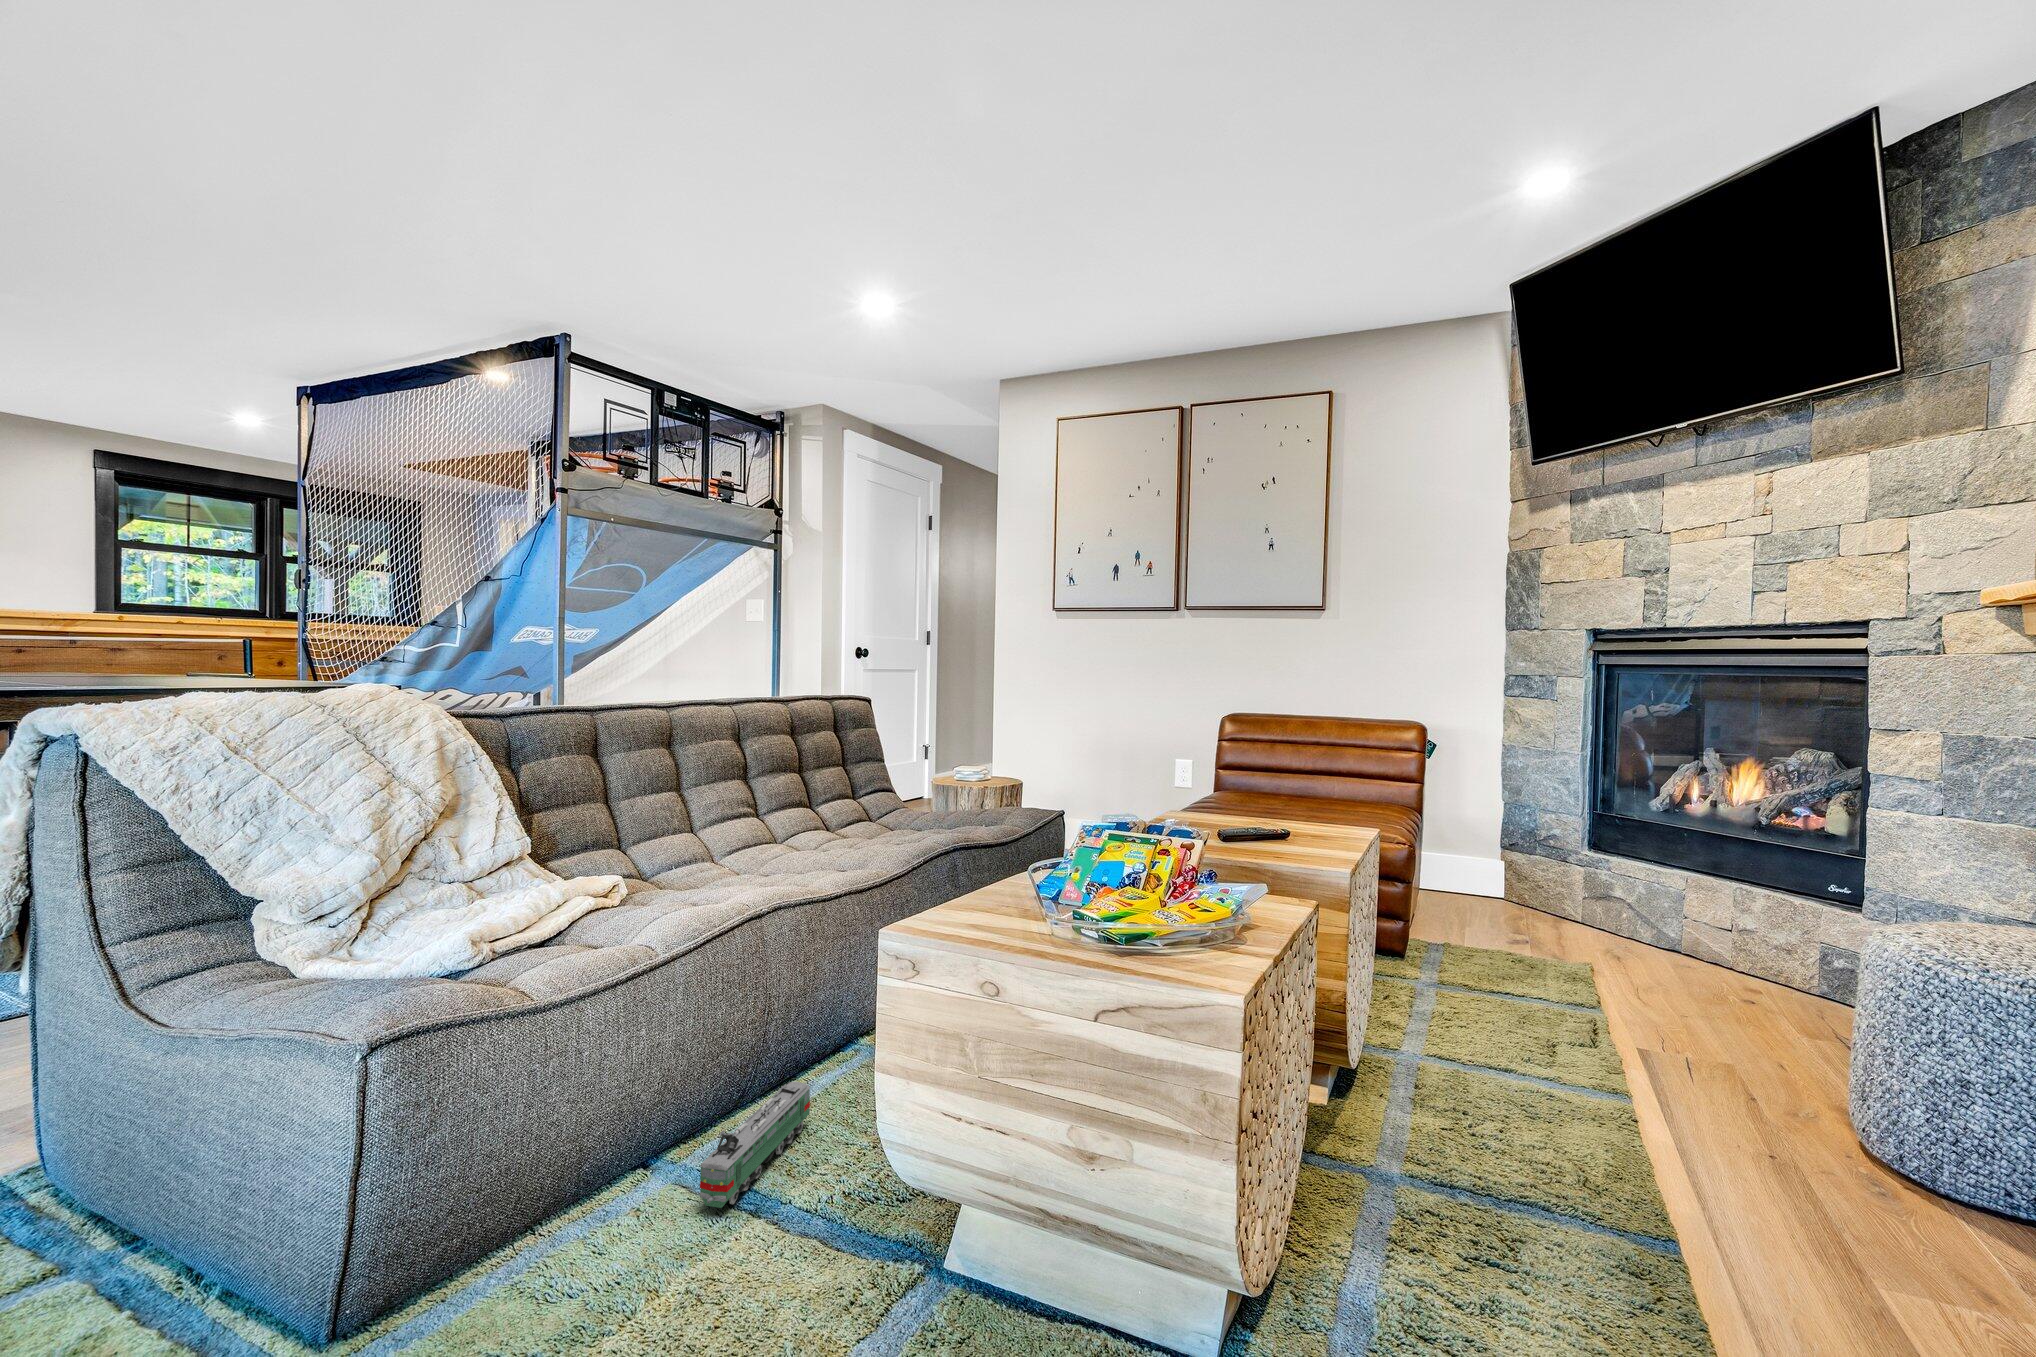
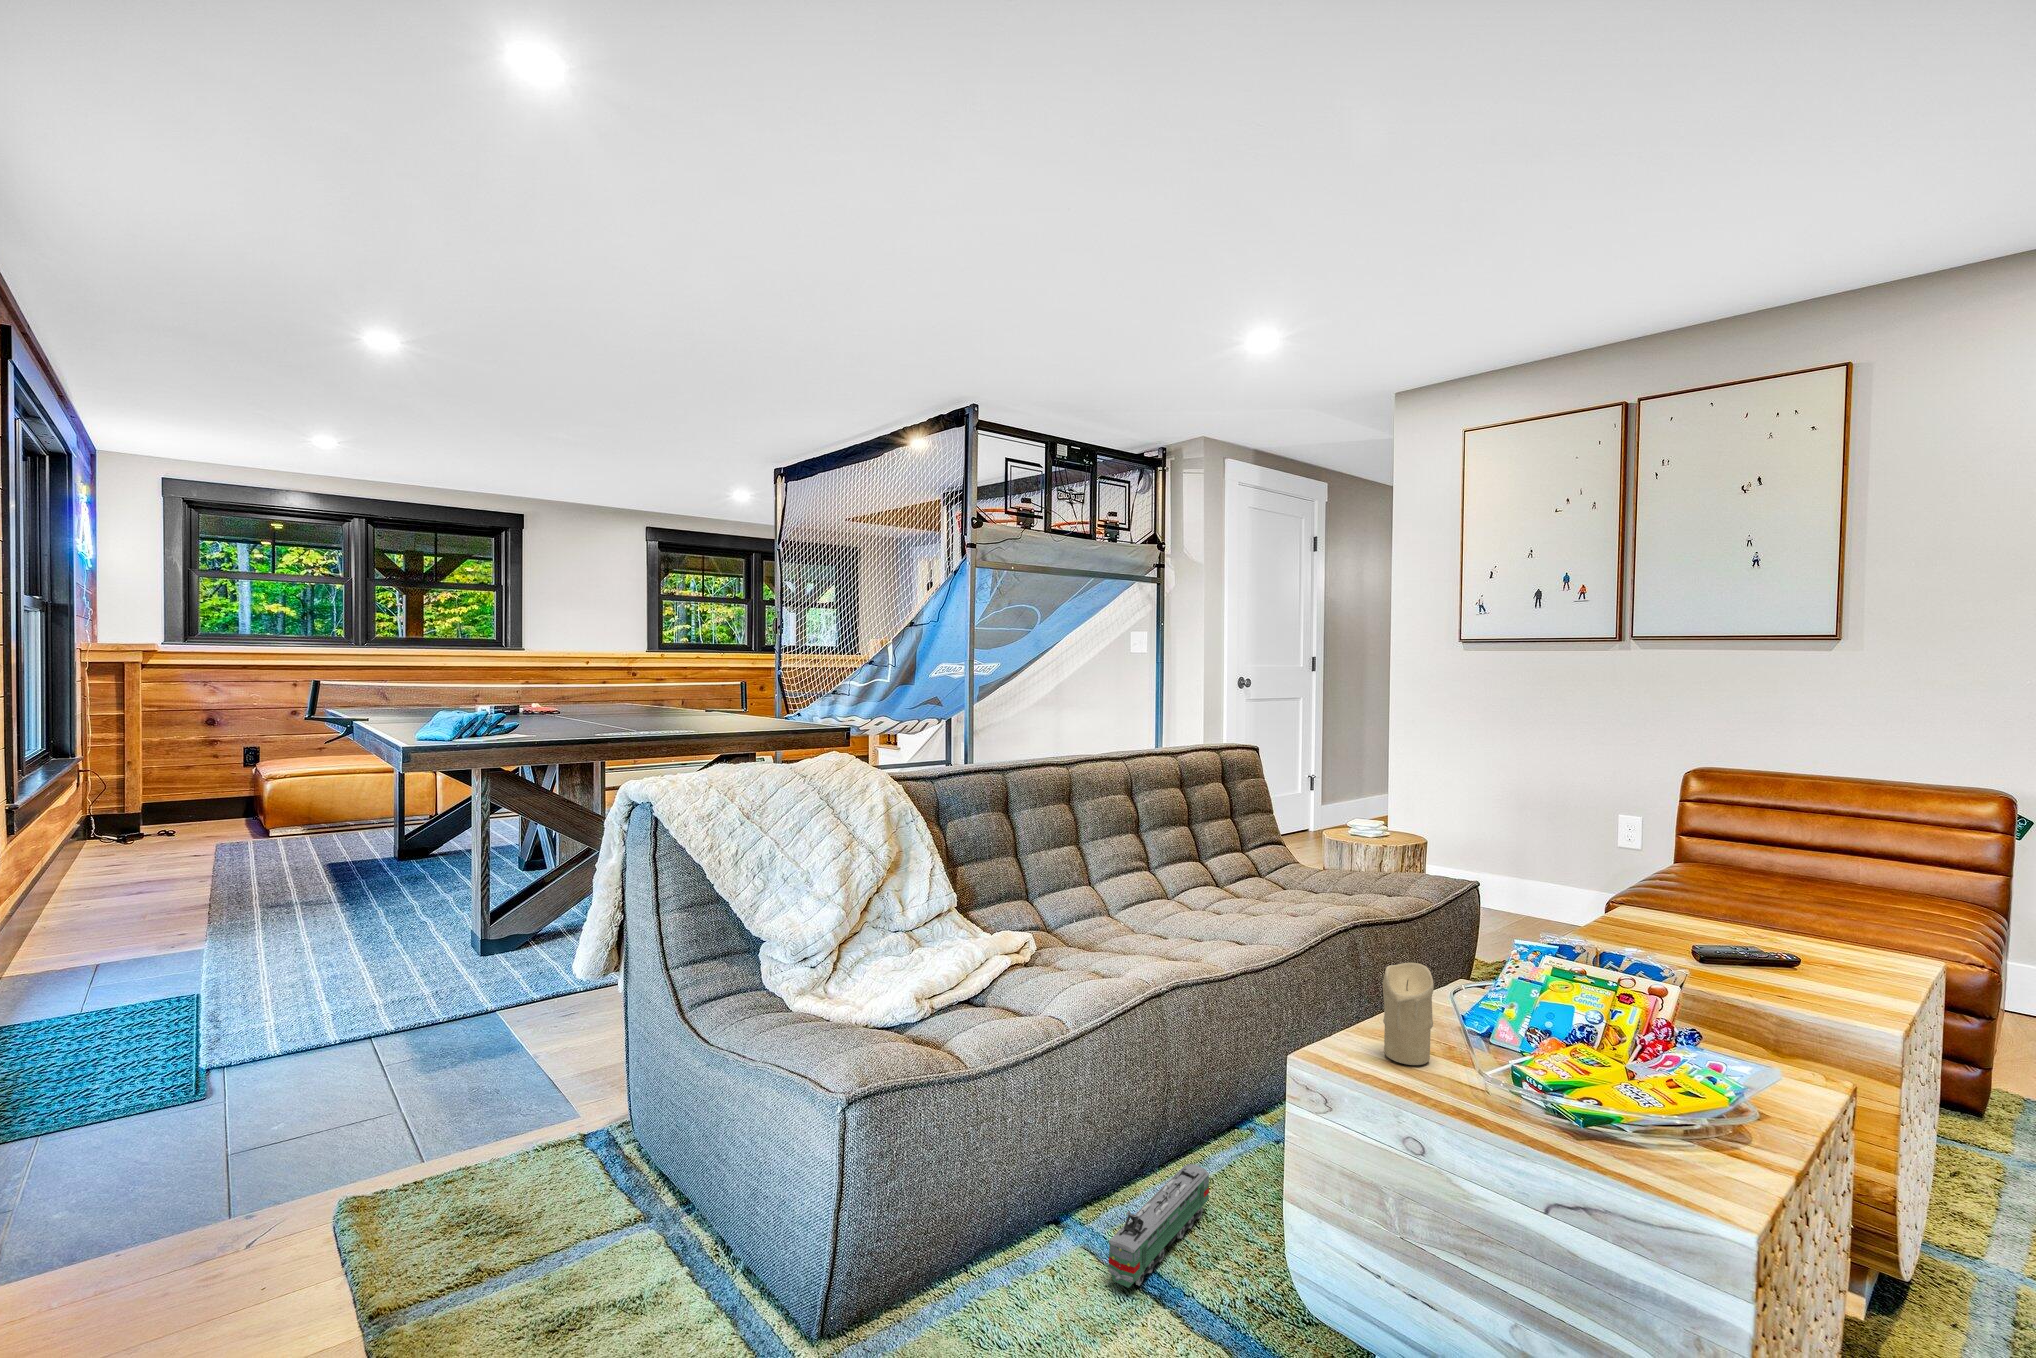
candle: none [967,836,1011,927] -> present [1383,963,1434,1065]

